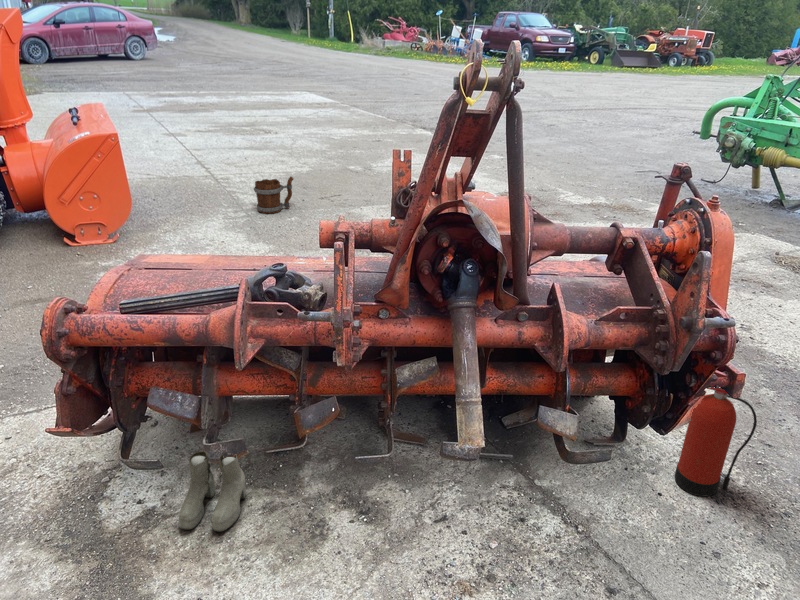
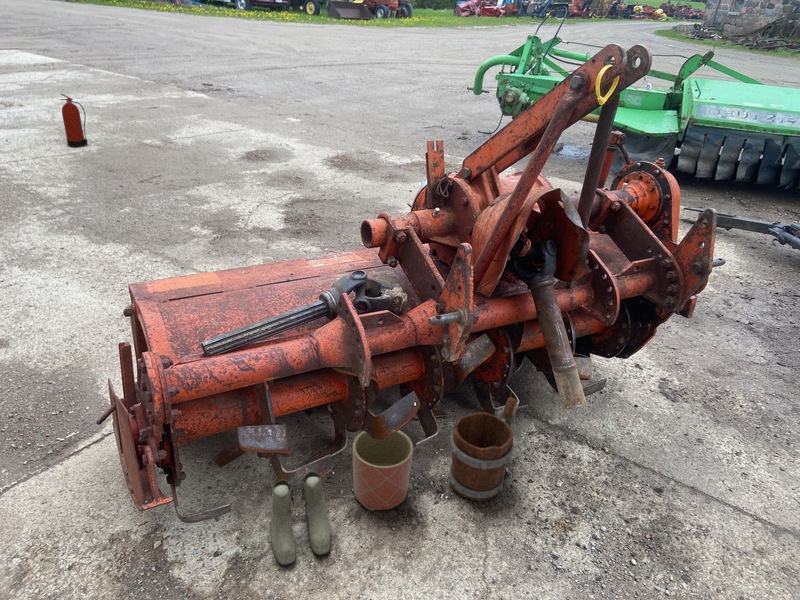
bucket: present [254,177,293,214] -> present [449,397,517,501]
fire extinguisher: present [675,386,757,496] -> present [61,94,87,147]
planter: none [277,430,339,513] -> present [353,430,413,511]

